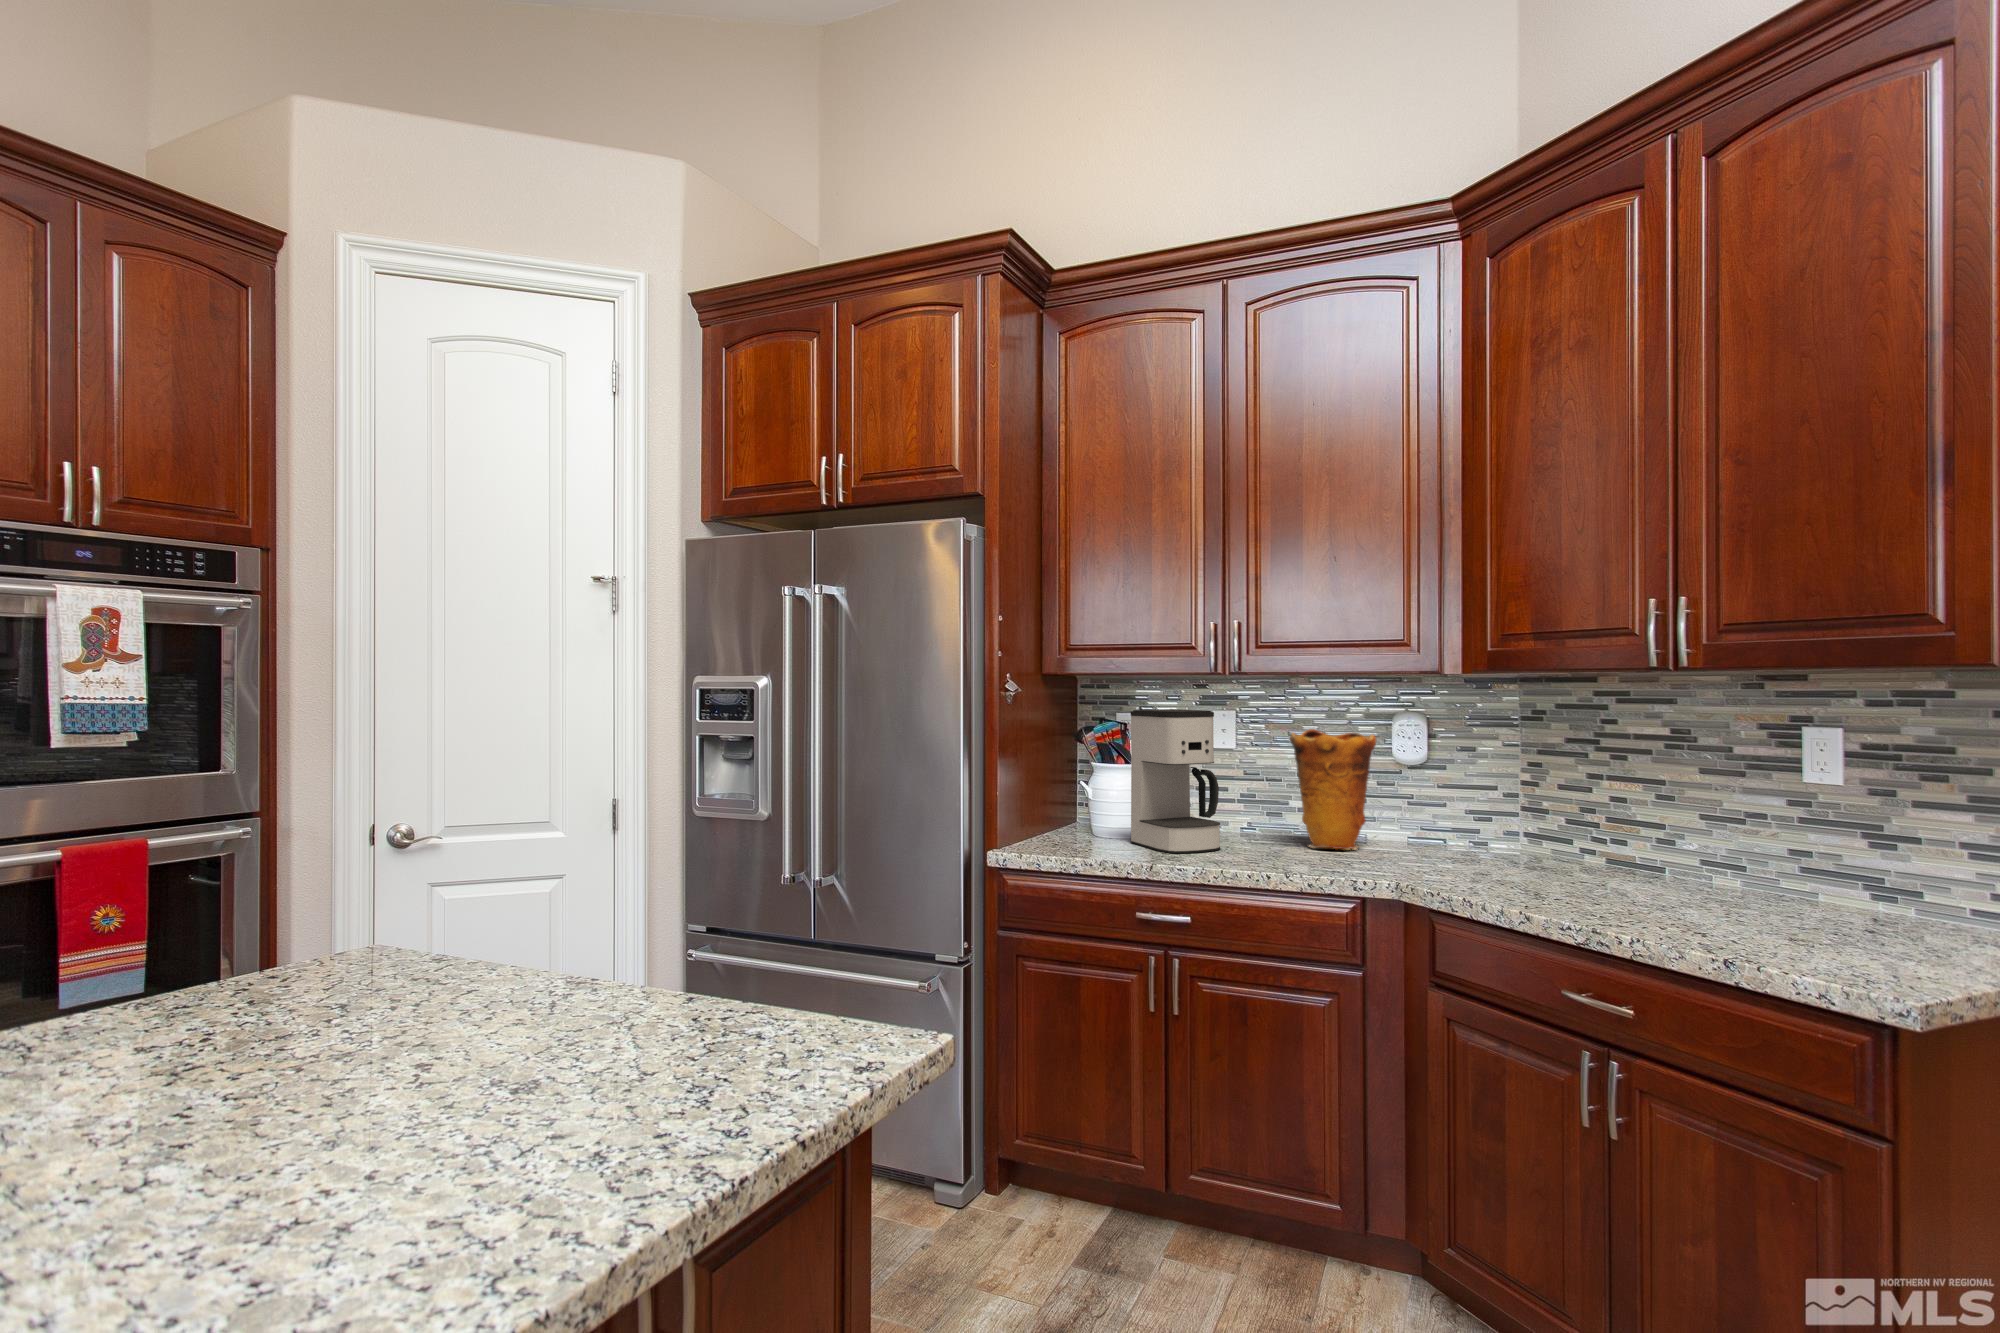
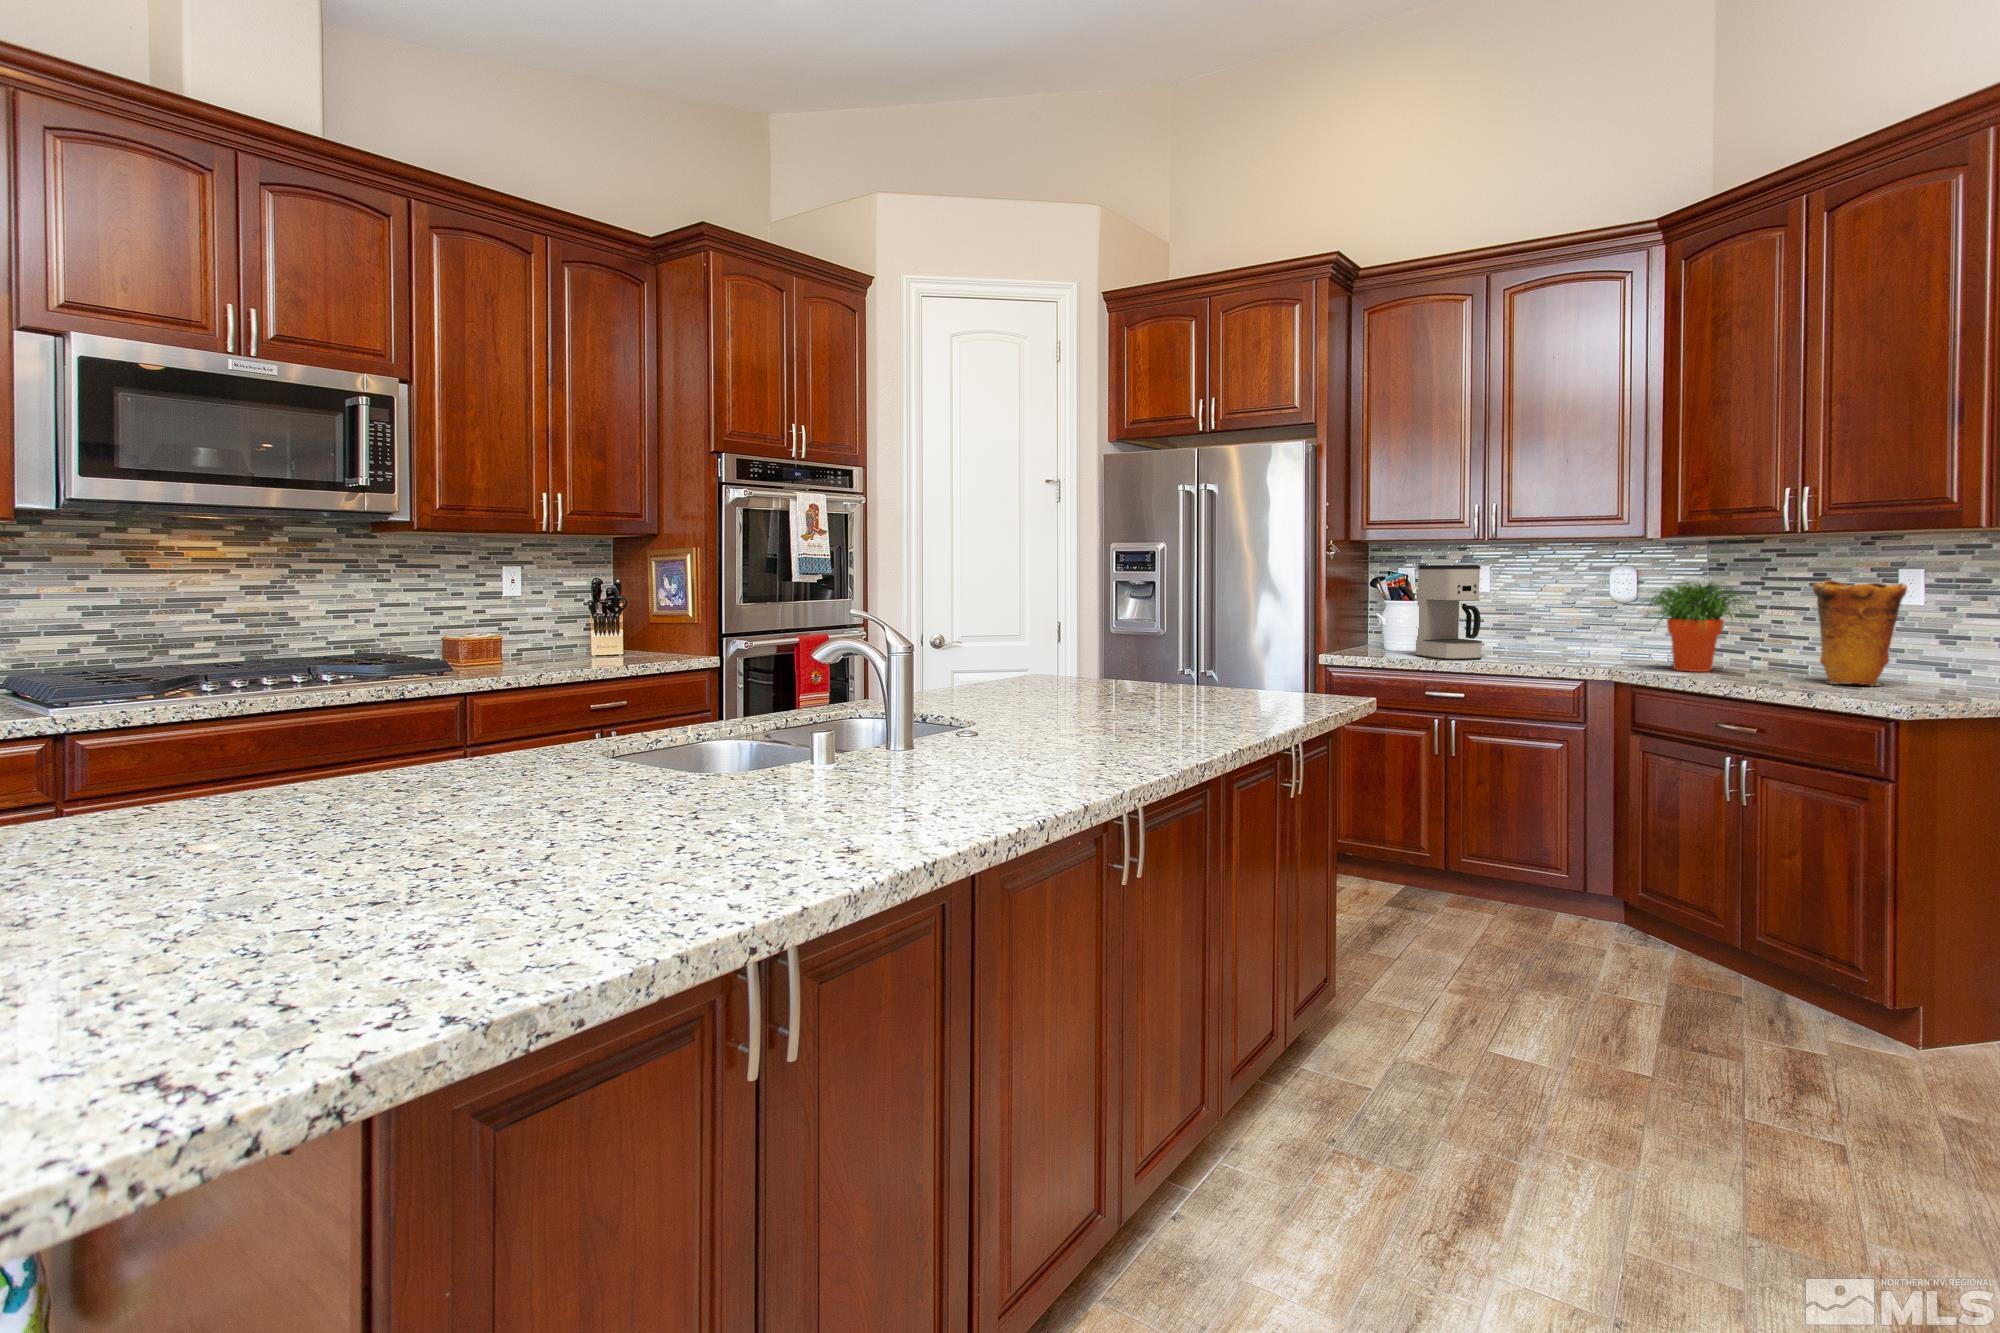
vase: present [1290,729,1376,850] -> present [1813,580,1907,685]
potted plant: none [1424,739,1606,882] -> present [1643,581,1757,672]

